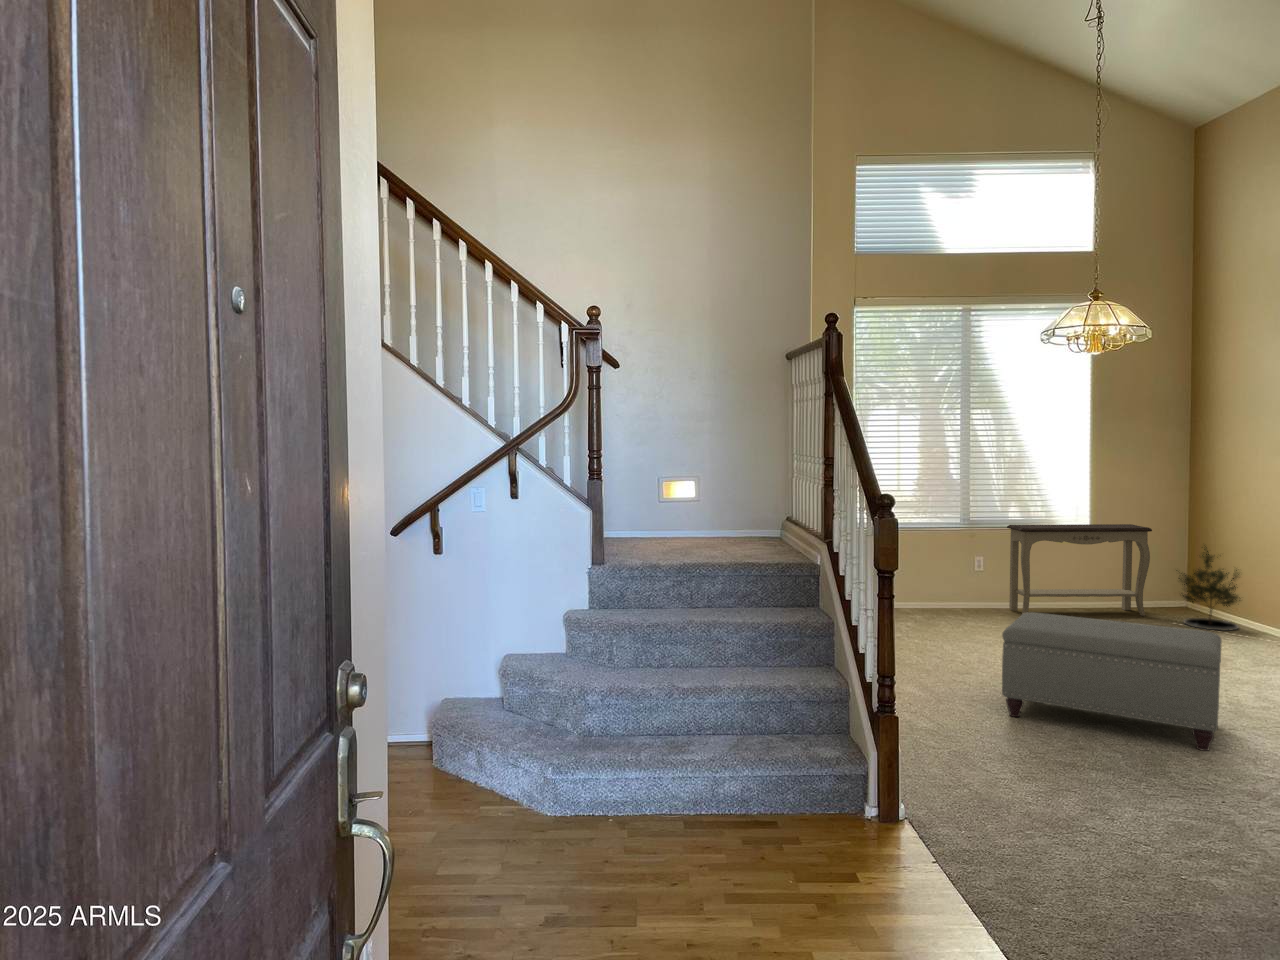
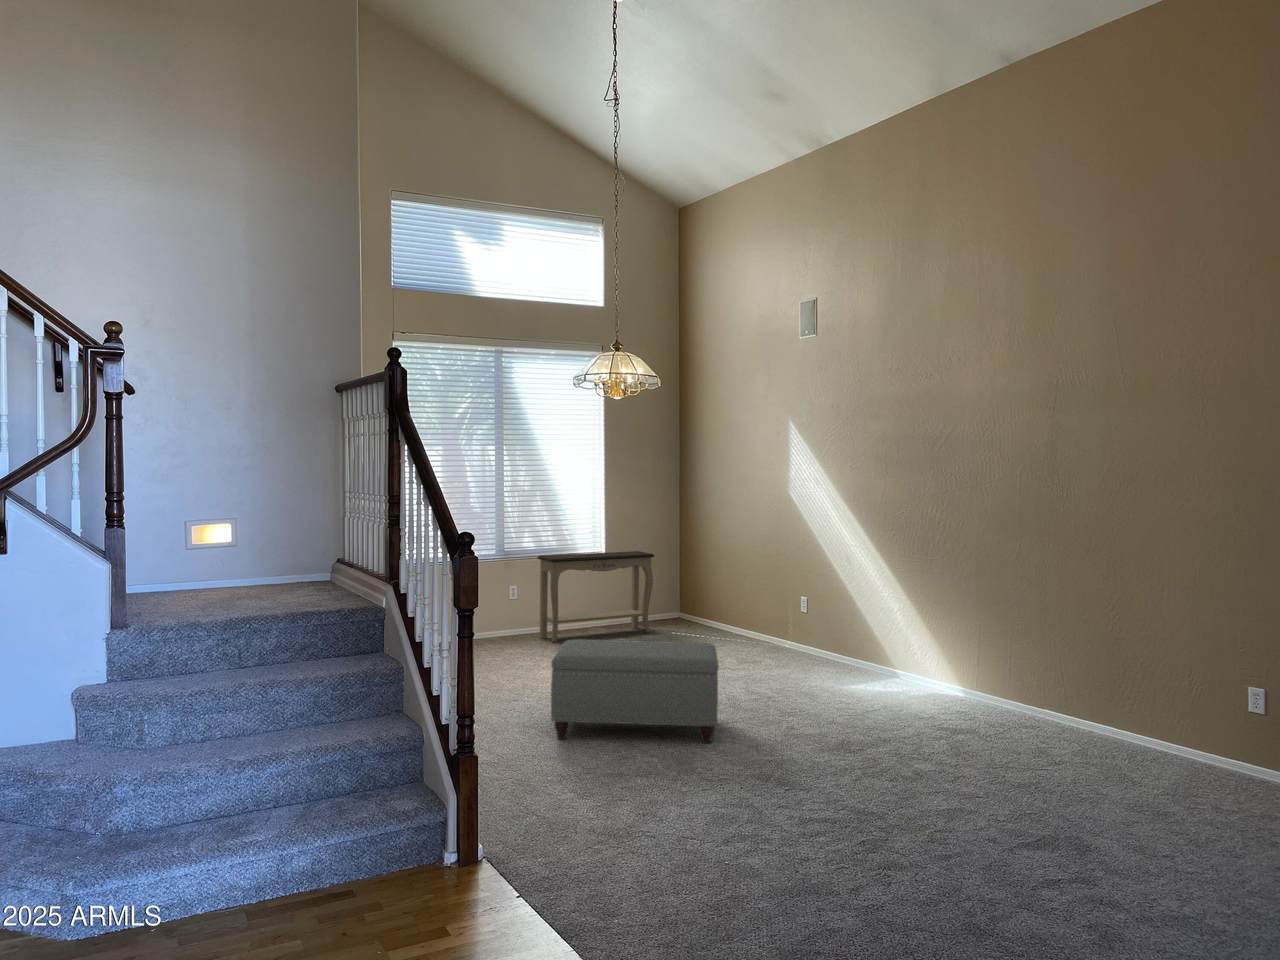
potted tree: present [1176,545,1240,631] -> none [671,565,721,640]

